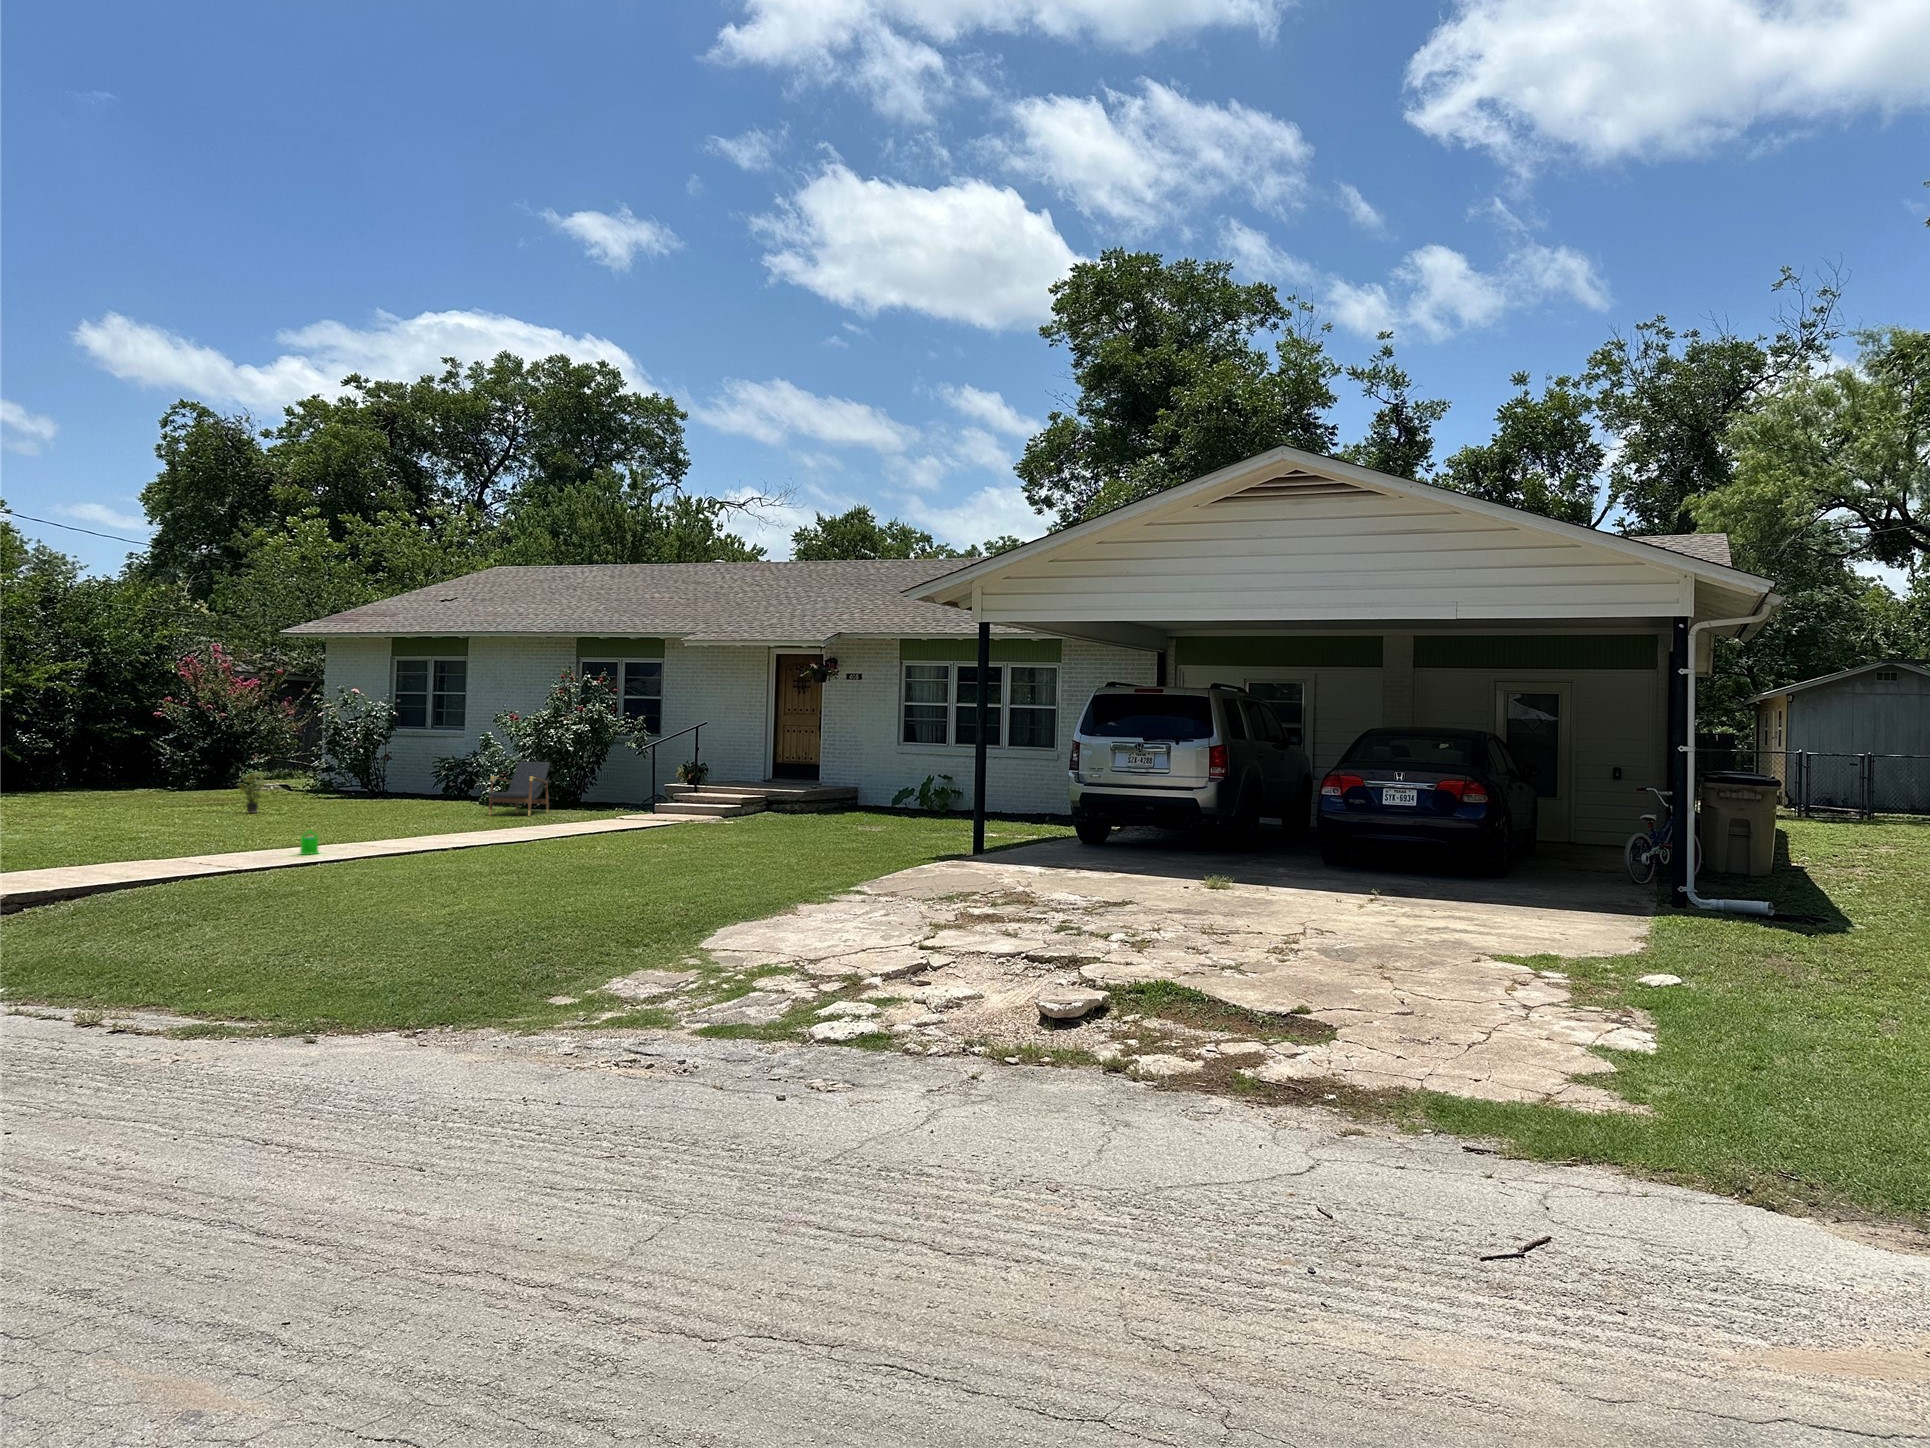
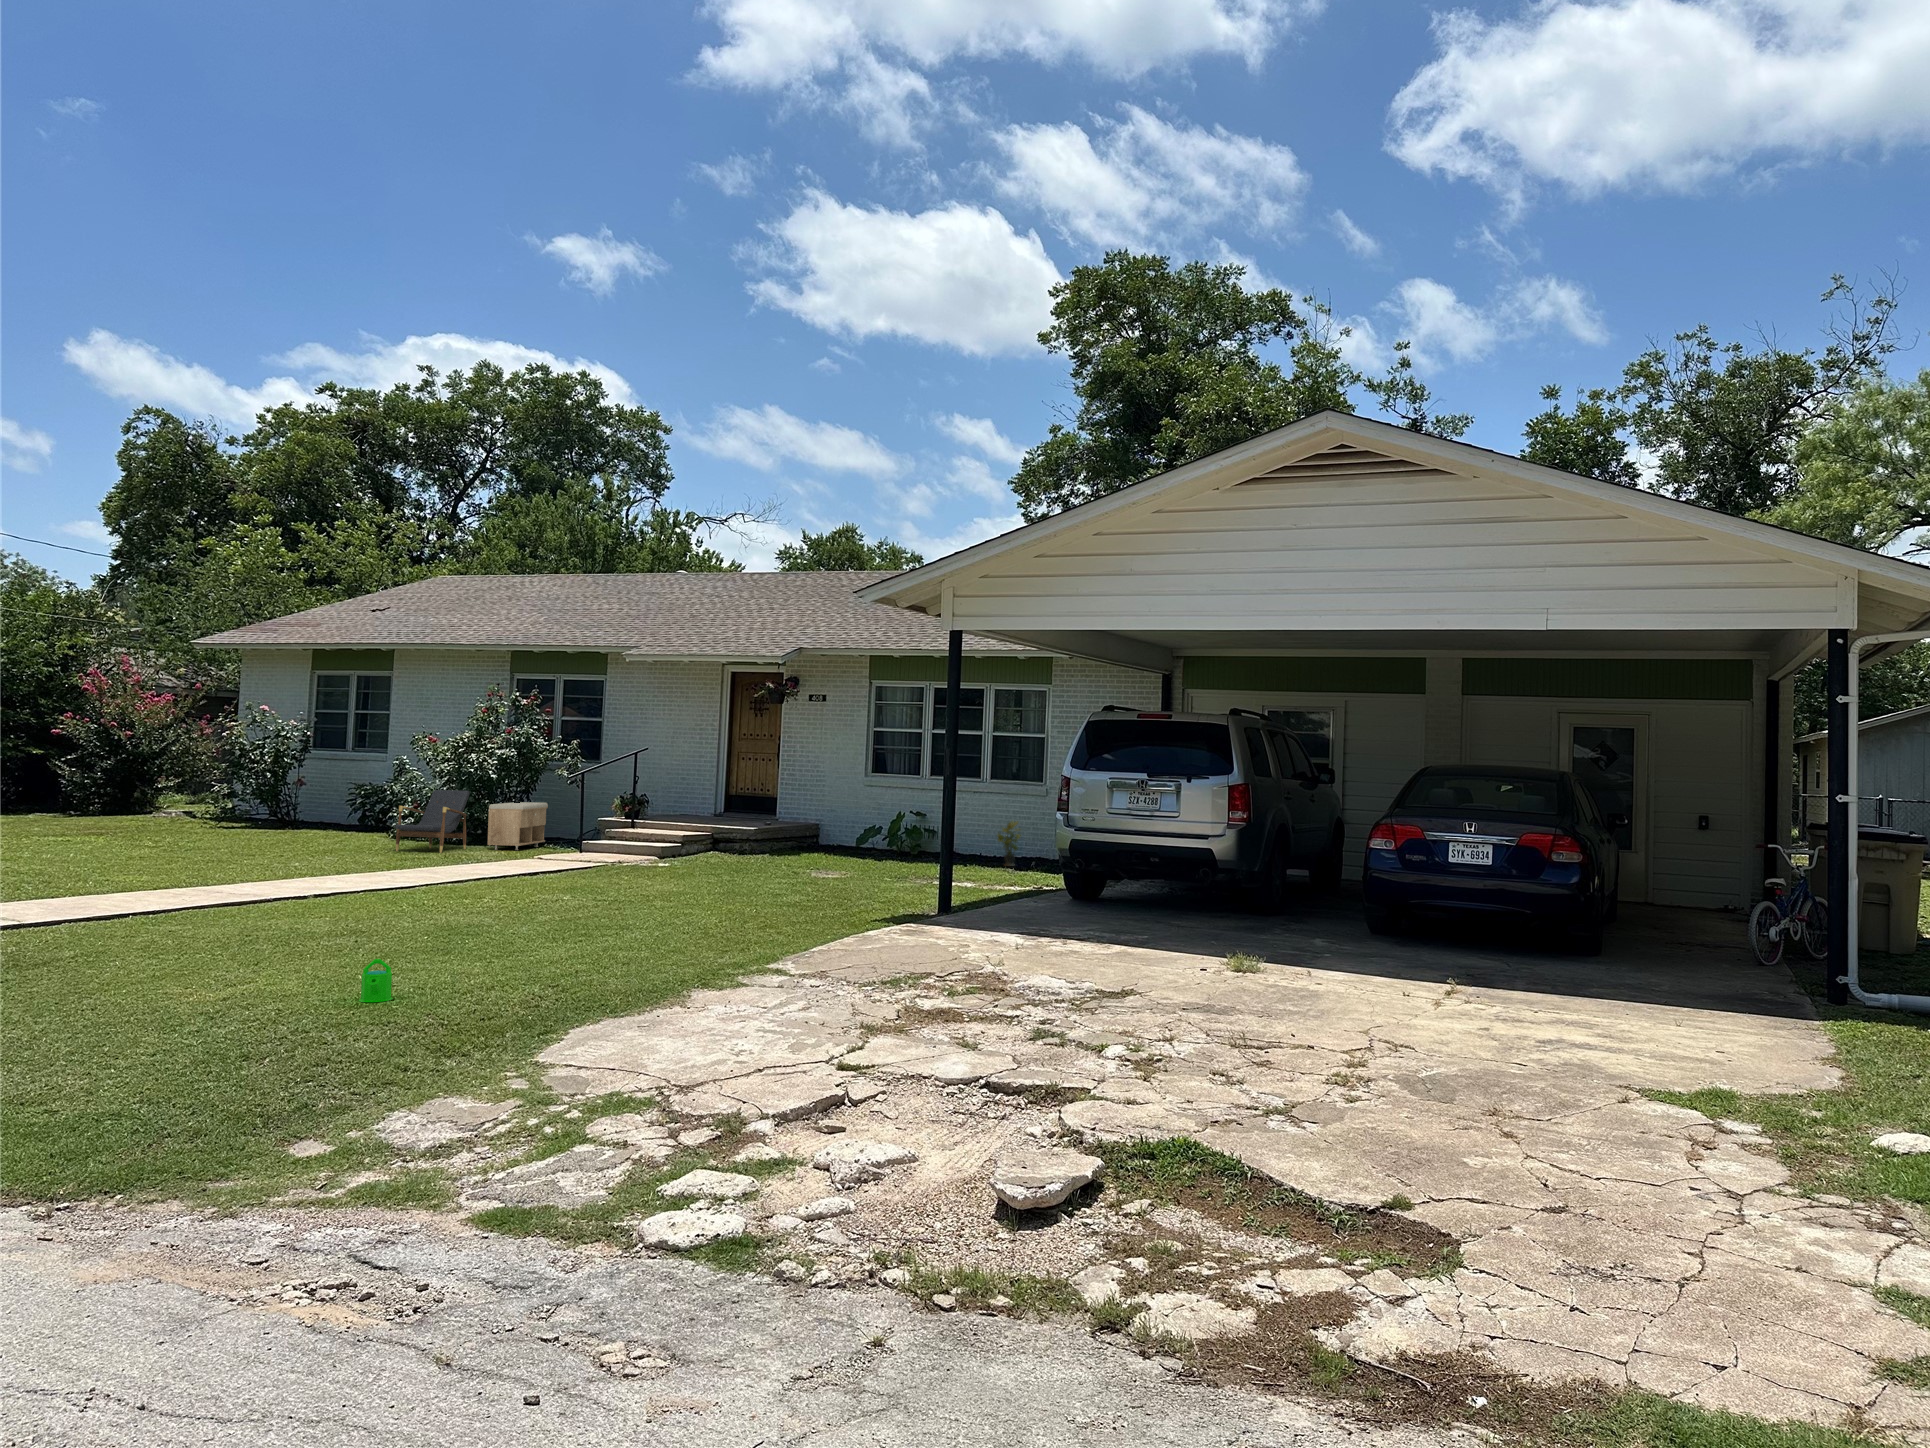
potted plant: present [239,772,264,813] -> present [997,821,1021,866]
storage bench: none [568,772,617,813] -> present [488,802,548,850]
watering can: present [300,830,318,855] -> present [359,959,393,1003]

